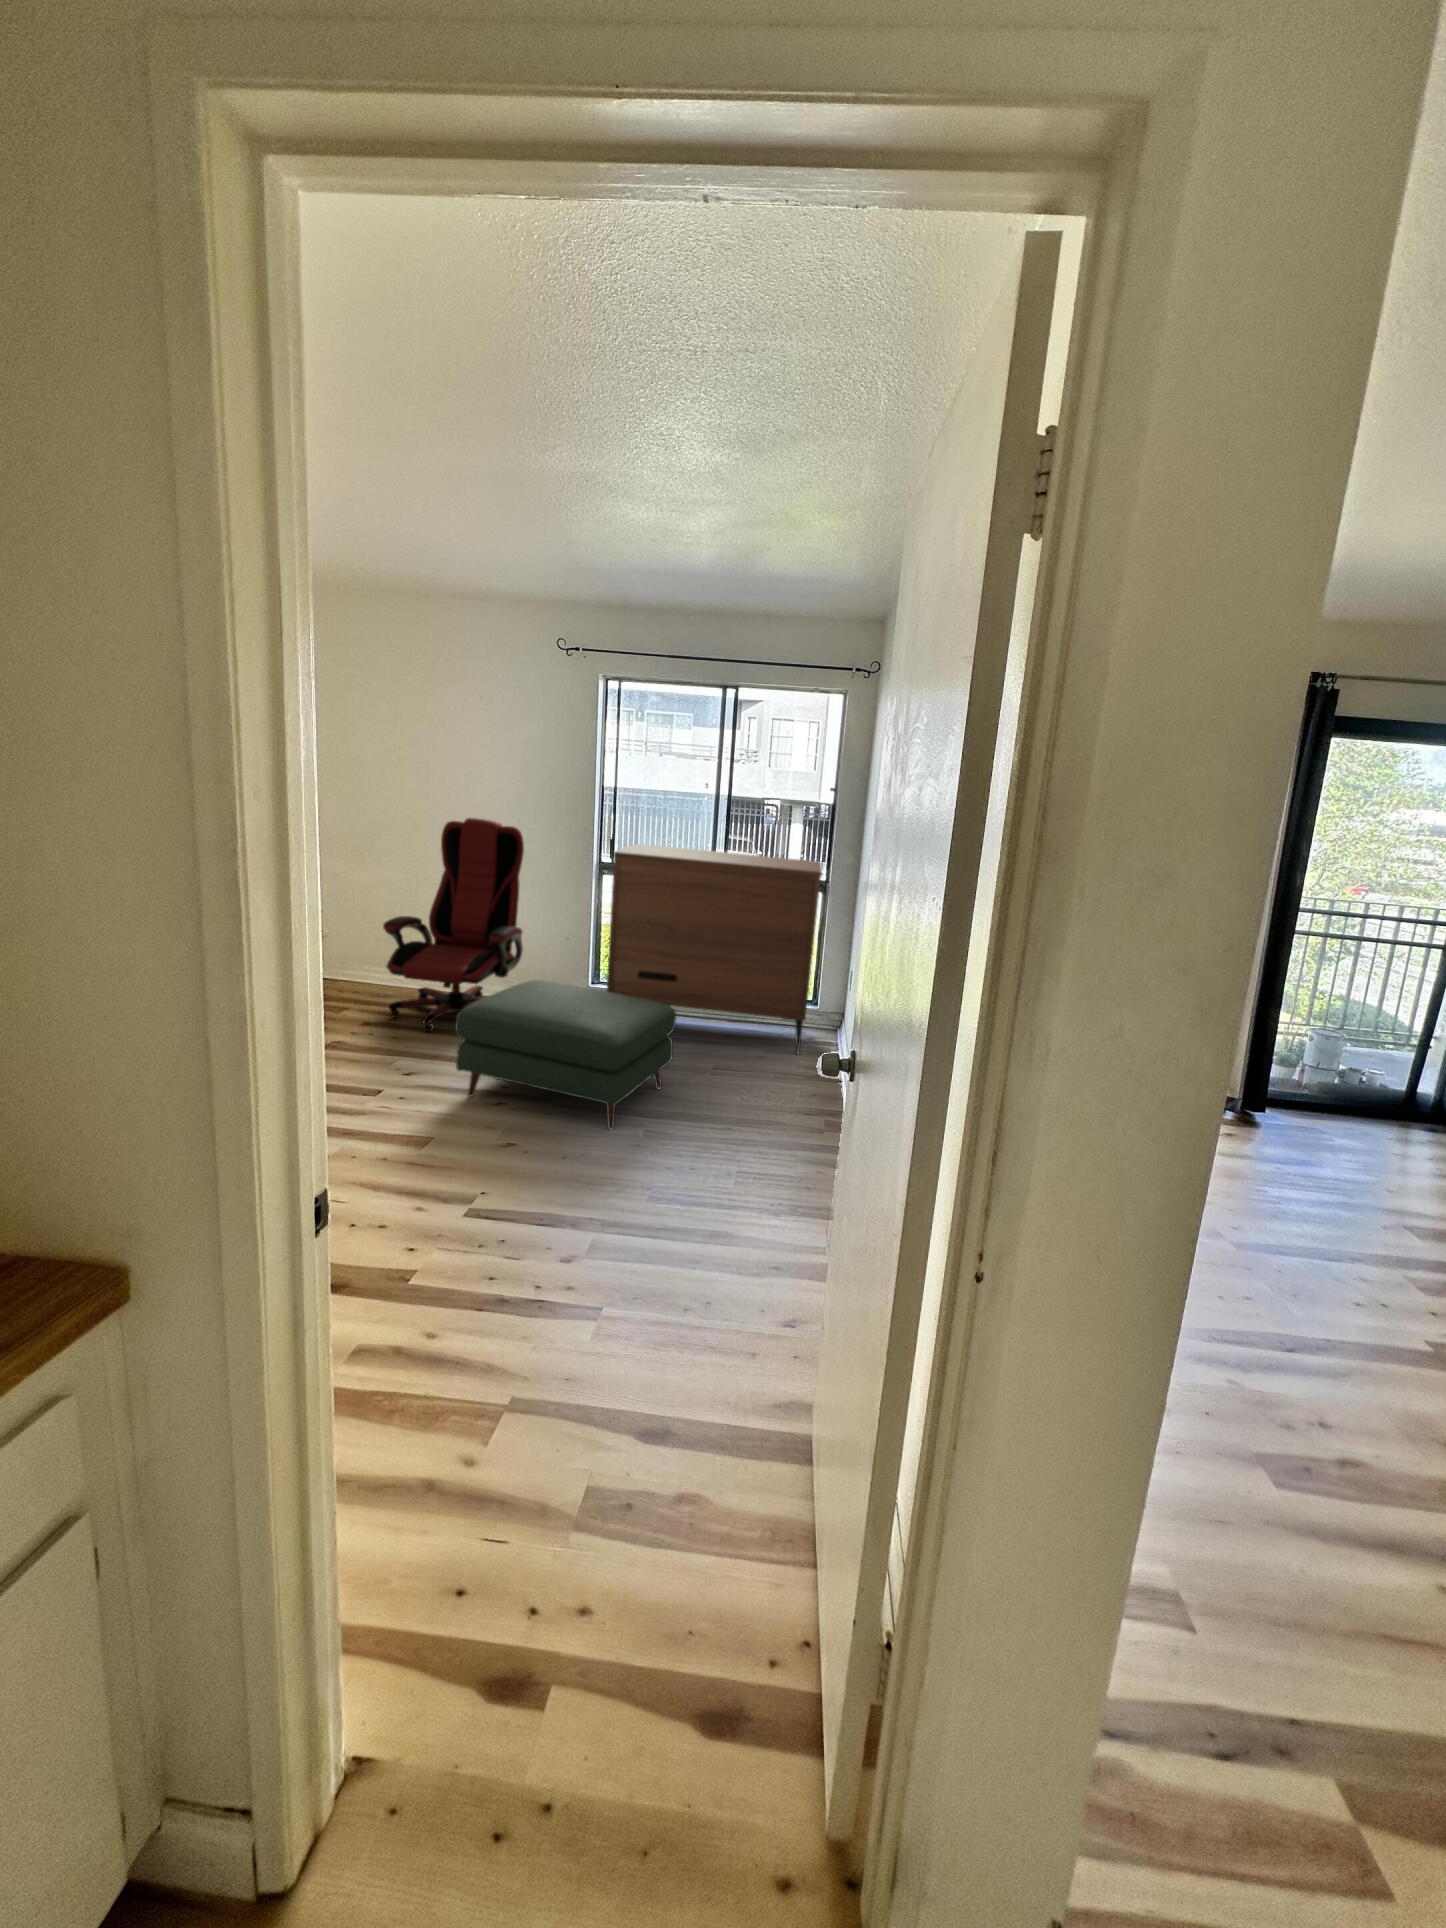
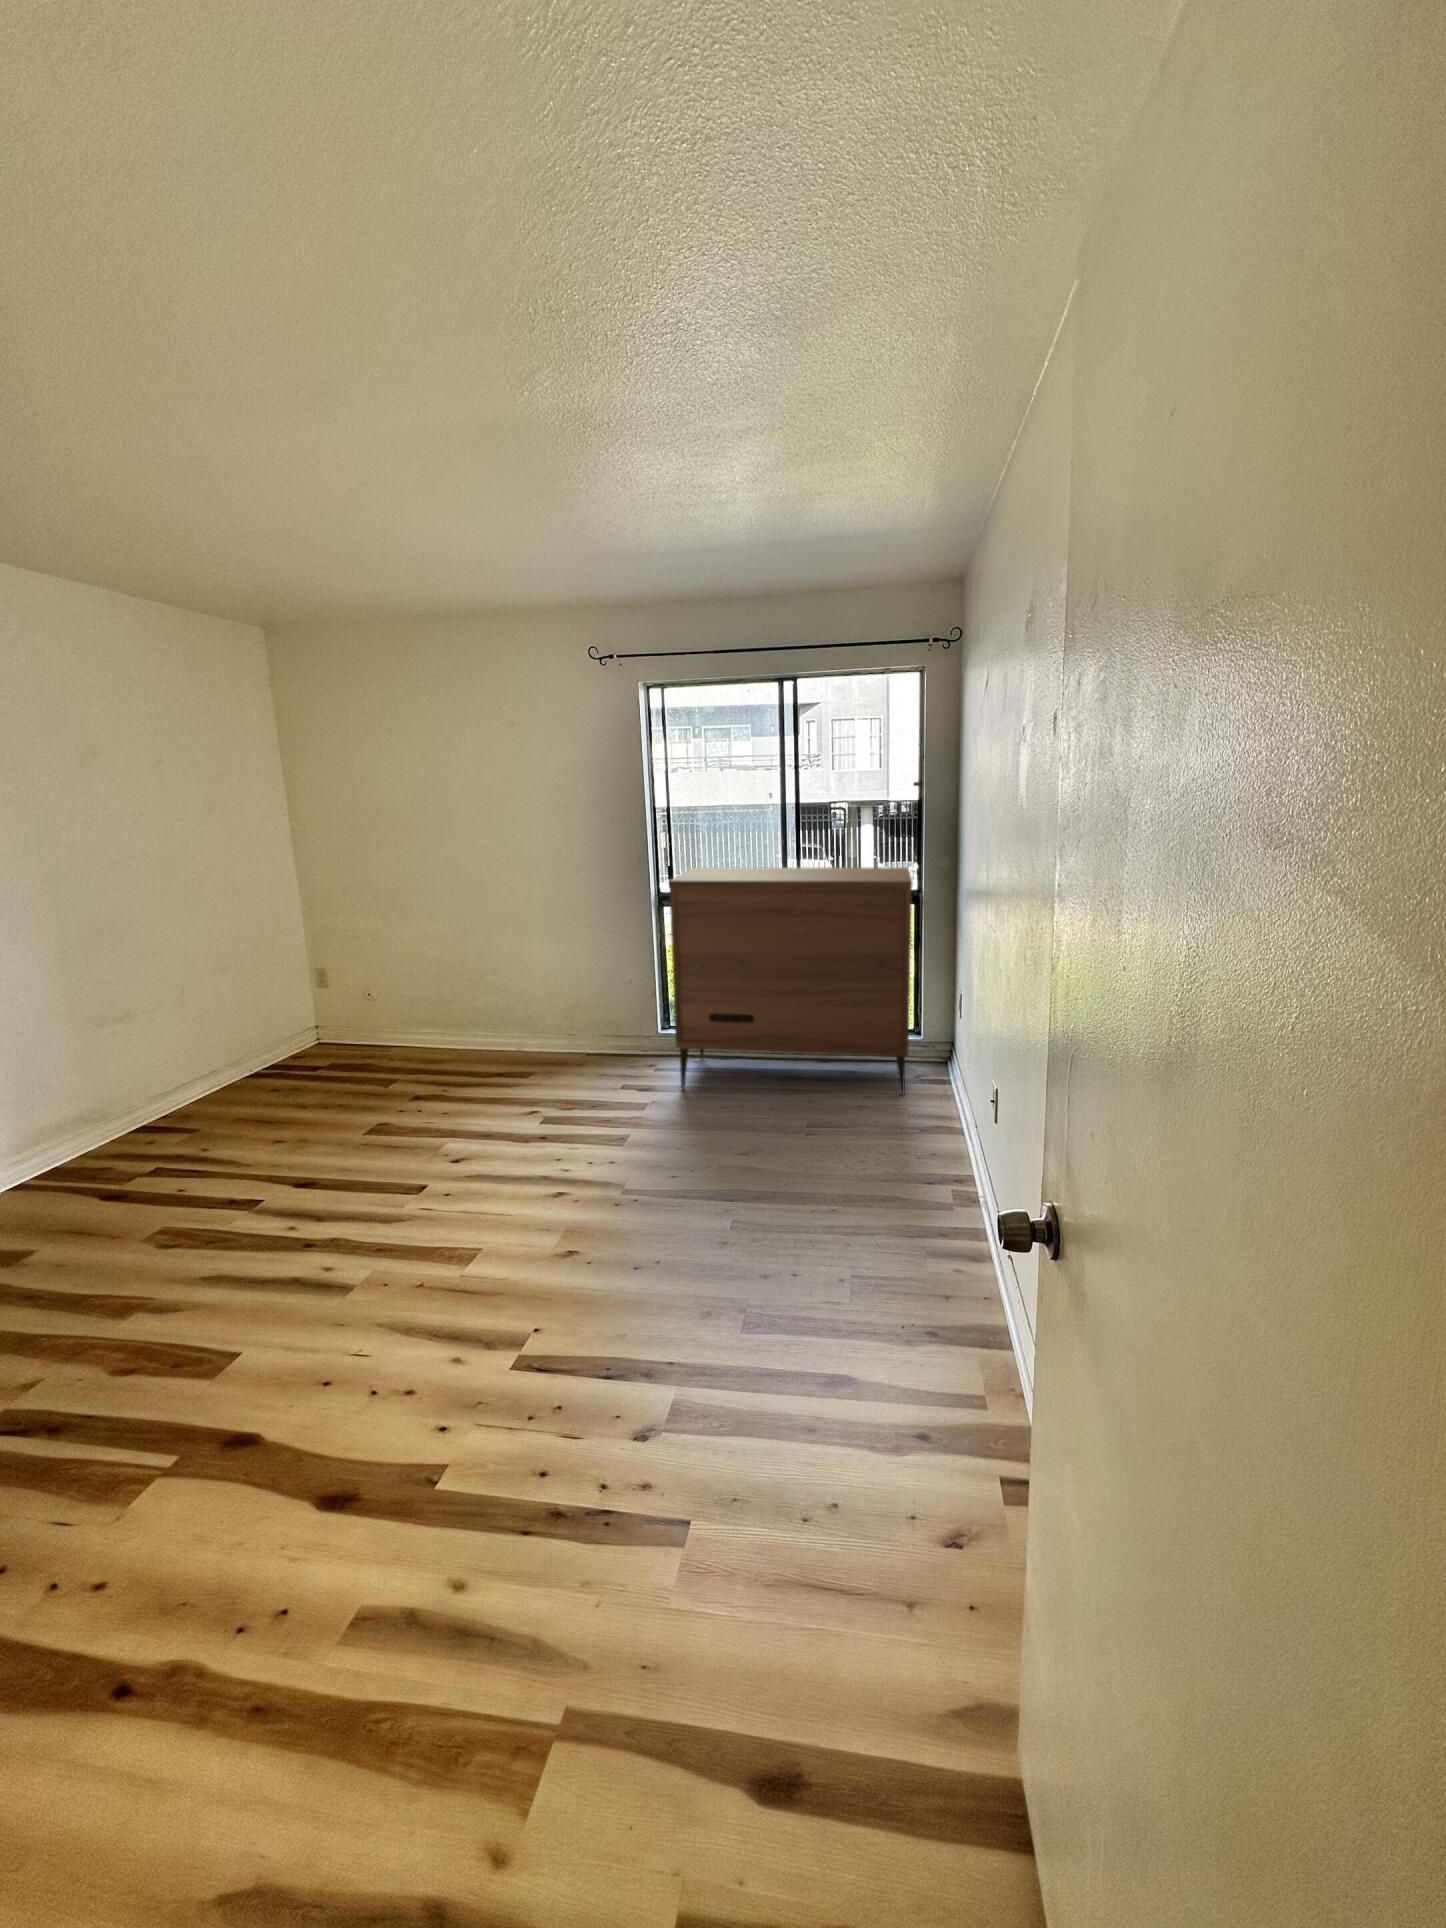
office chair: present [383,818,524,1032] -> none [426,857,581,1102]
ottoman: present [455,980,676,1130] -> none [500,1038,757,1222]

